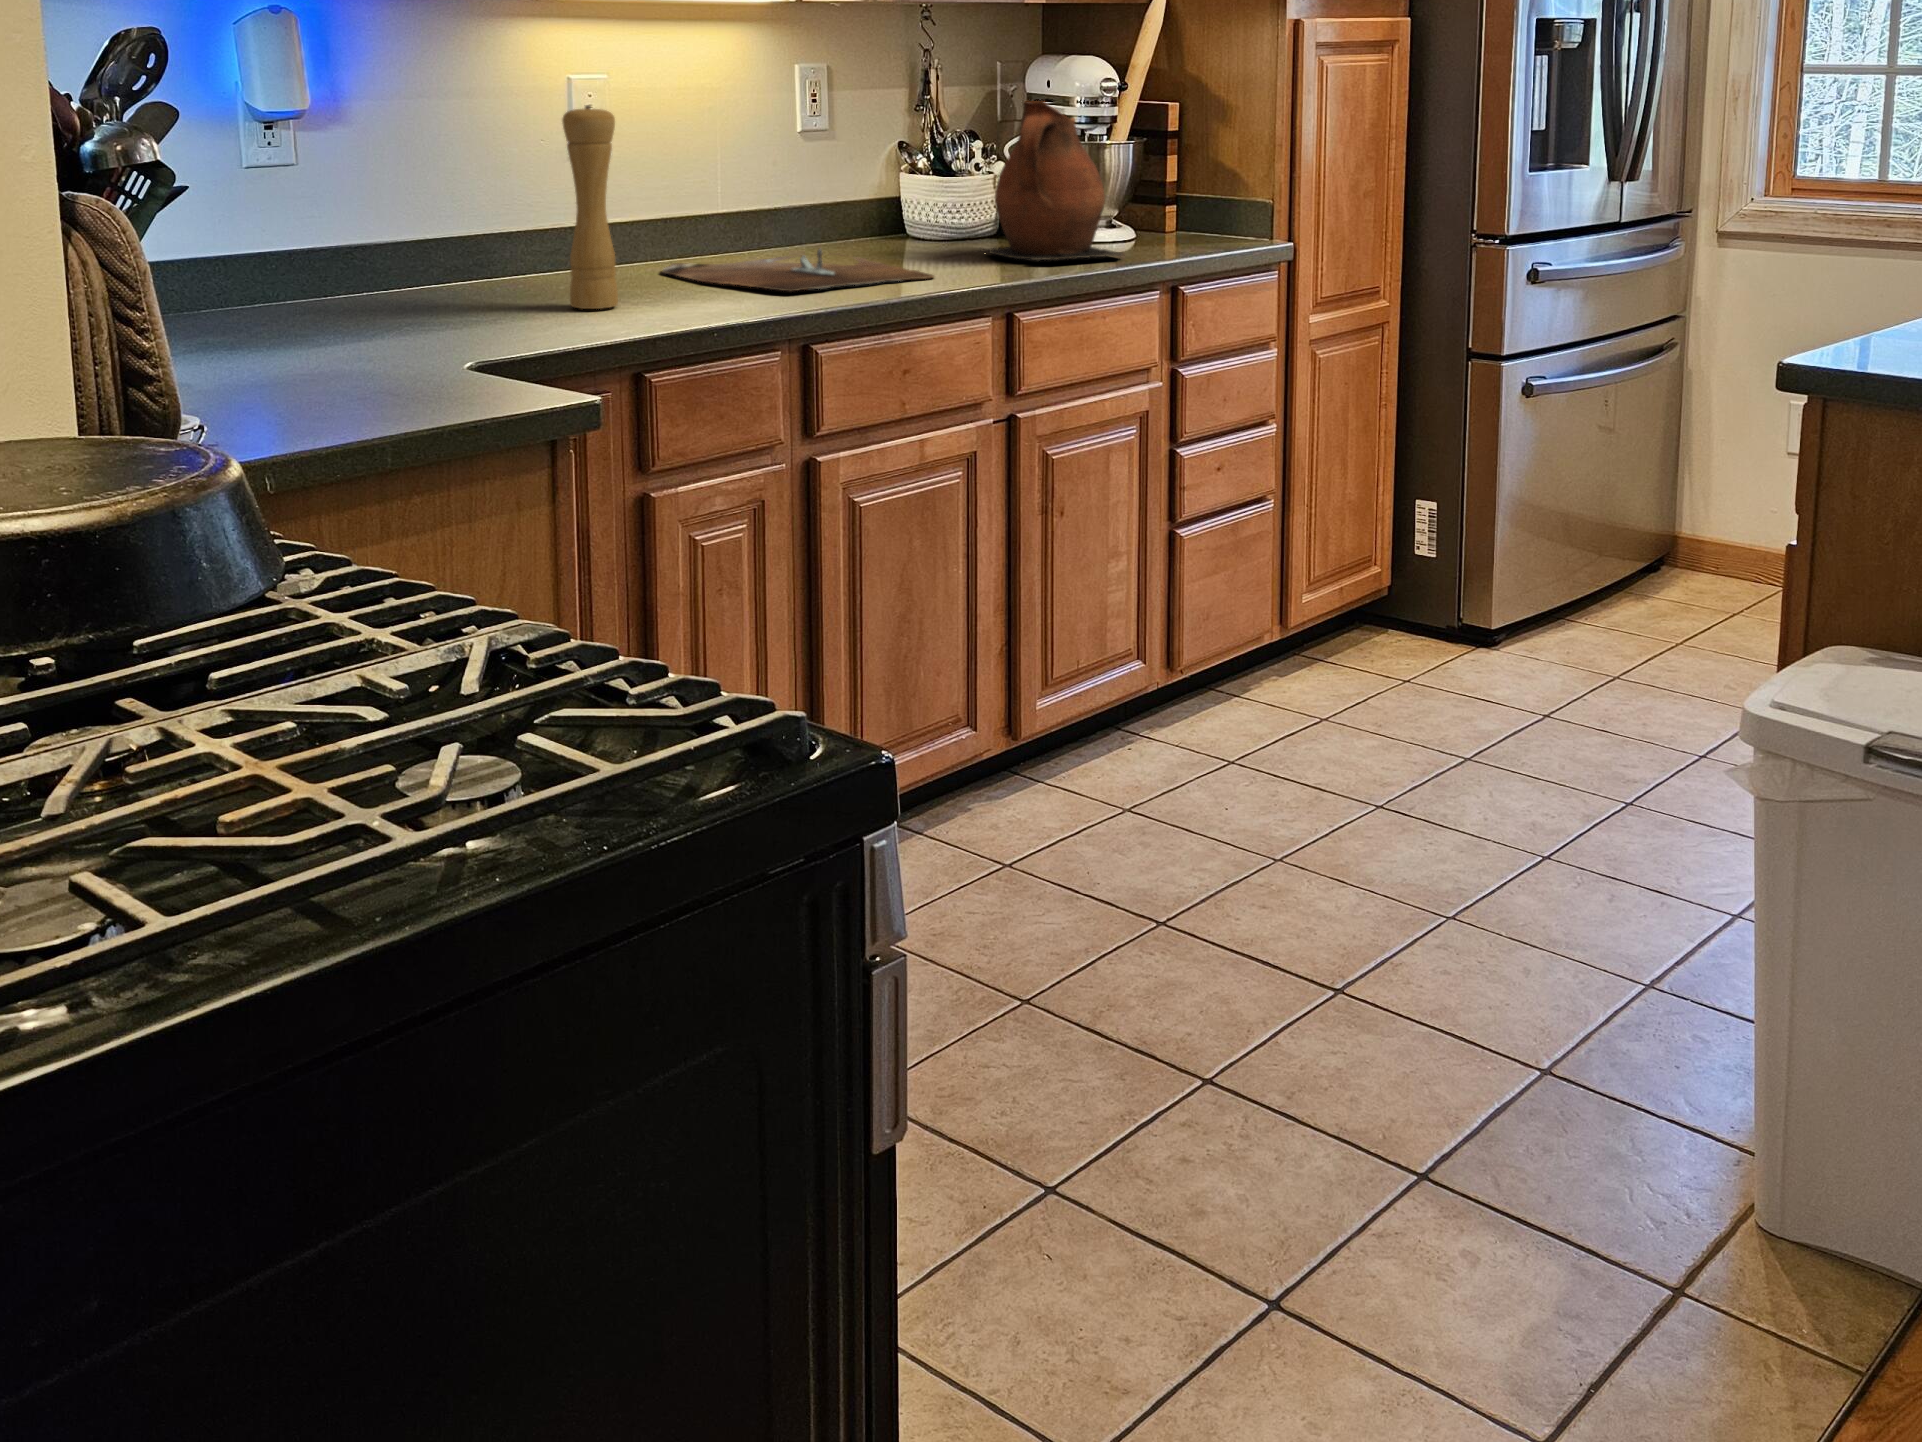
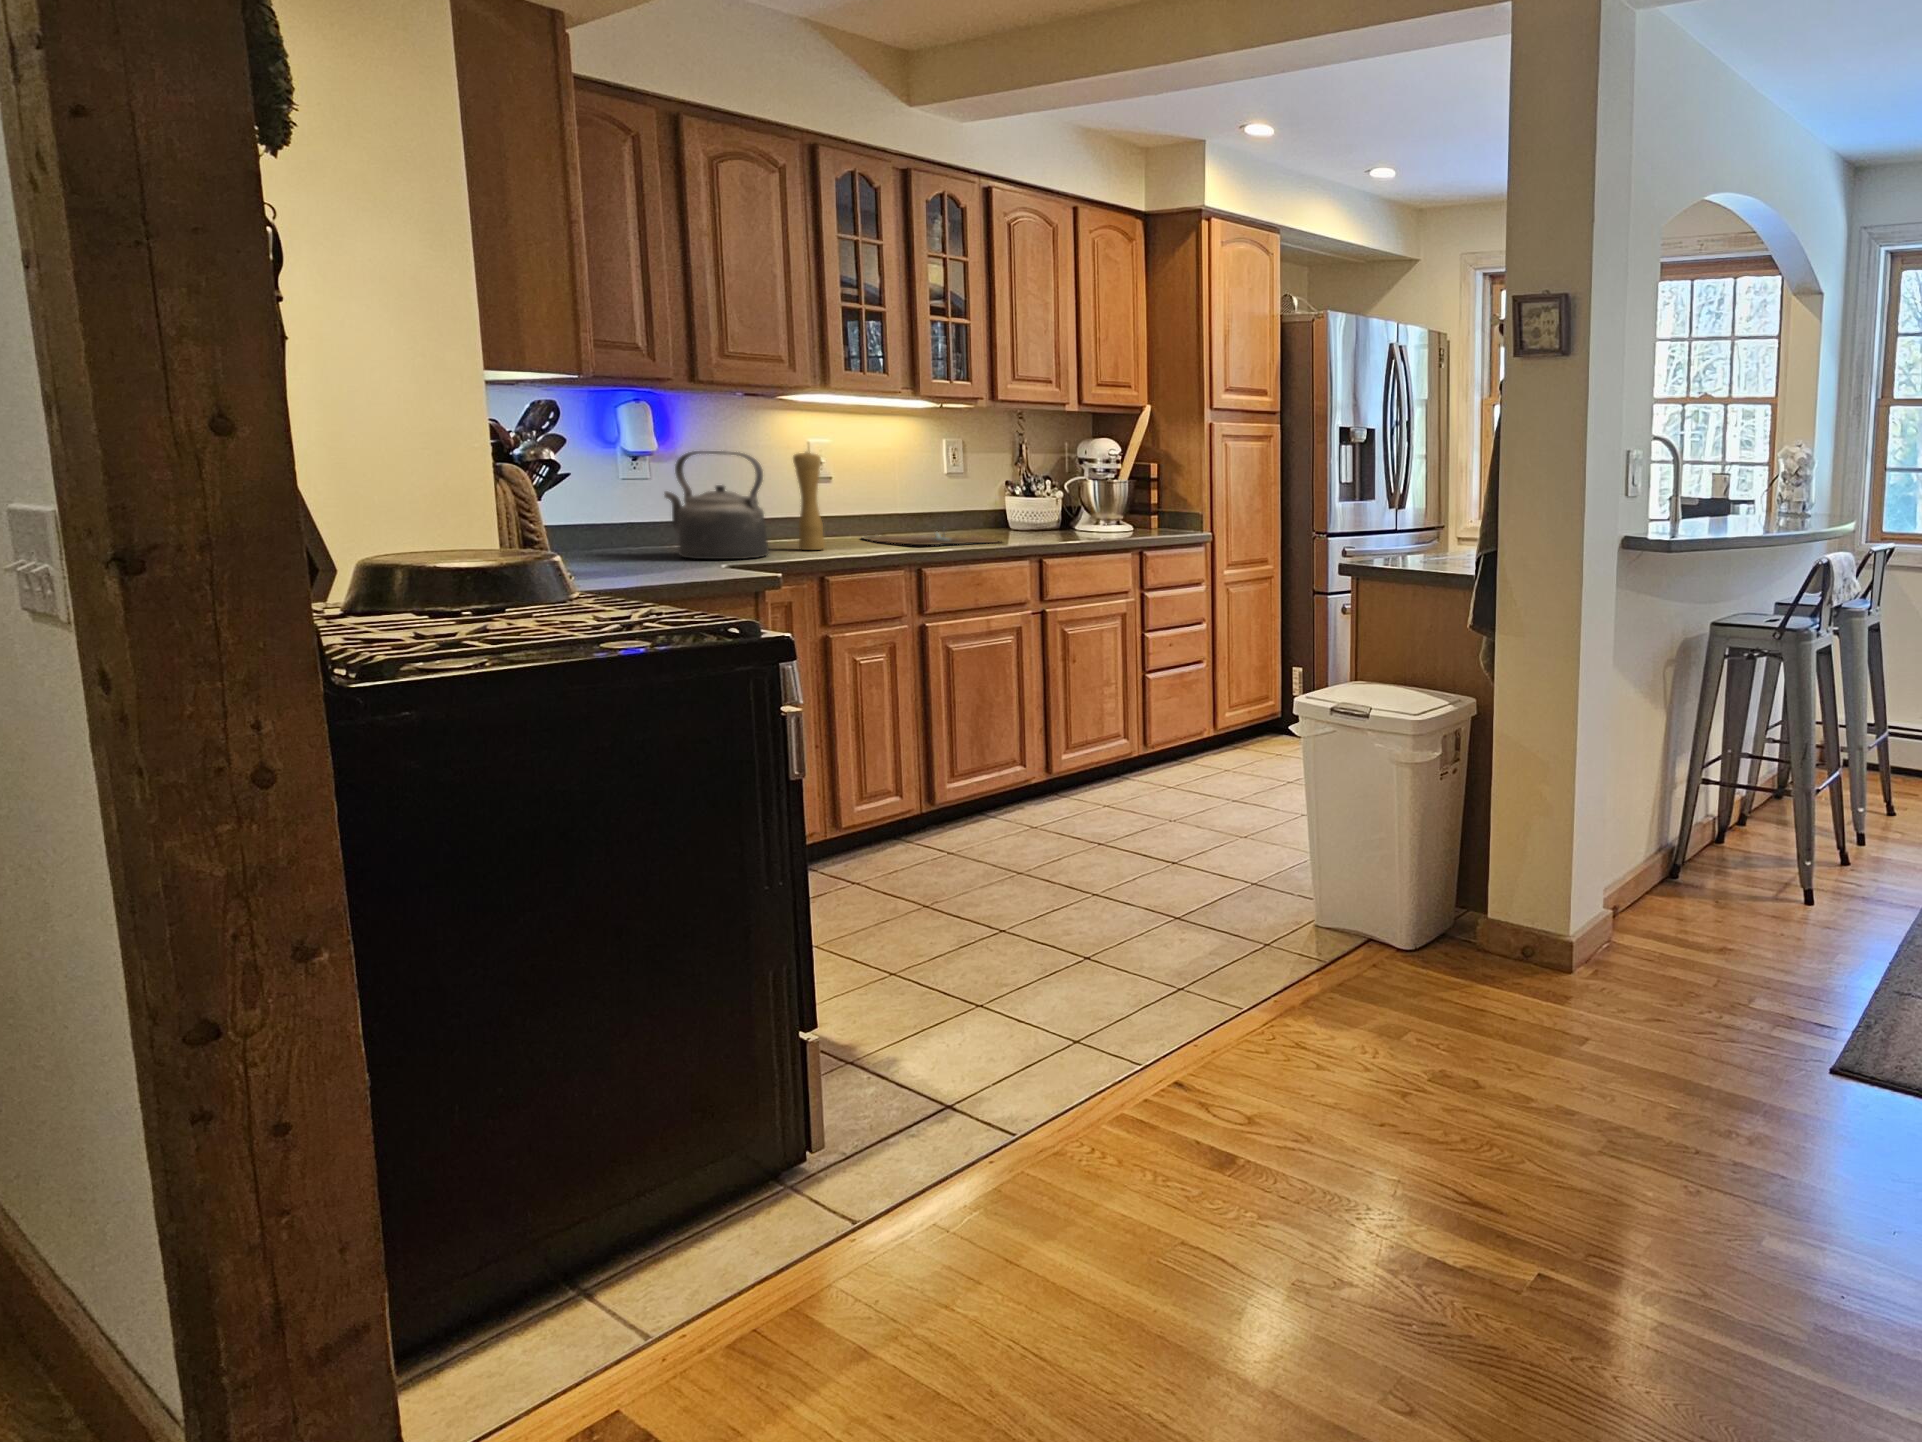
ceramic pitcher: present [980,101,1123,260] -> none [1037,459,1111,537]
kettle: none [331,113,526,341] -> present [664,451,769,559]

